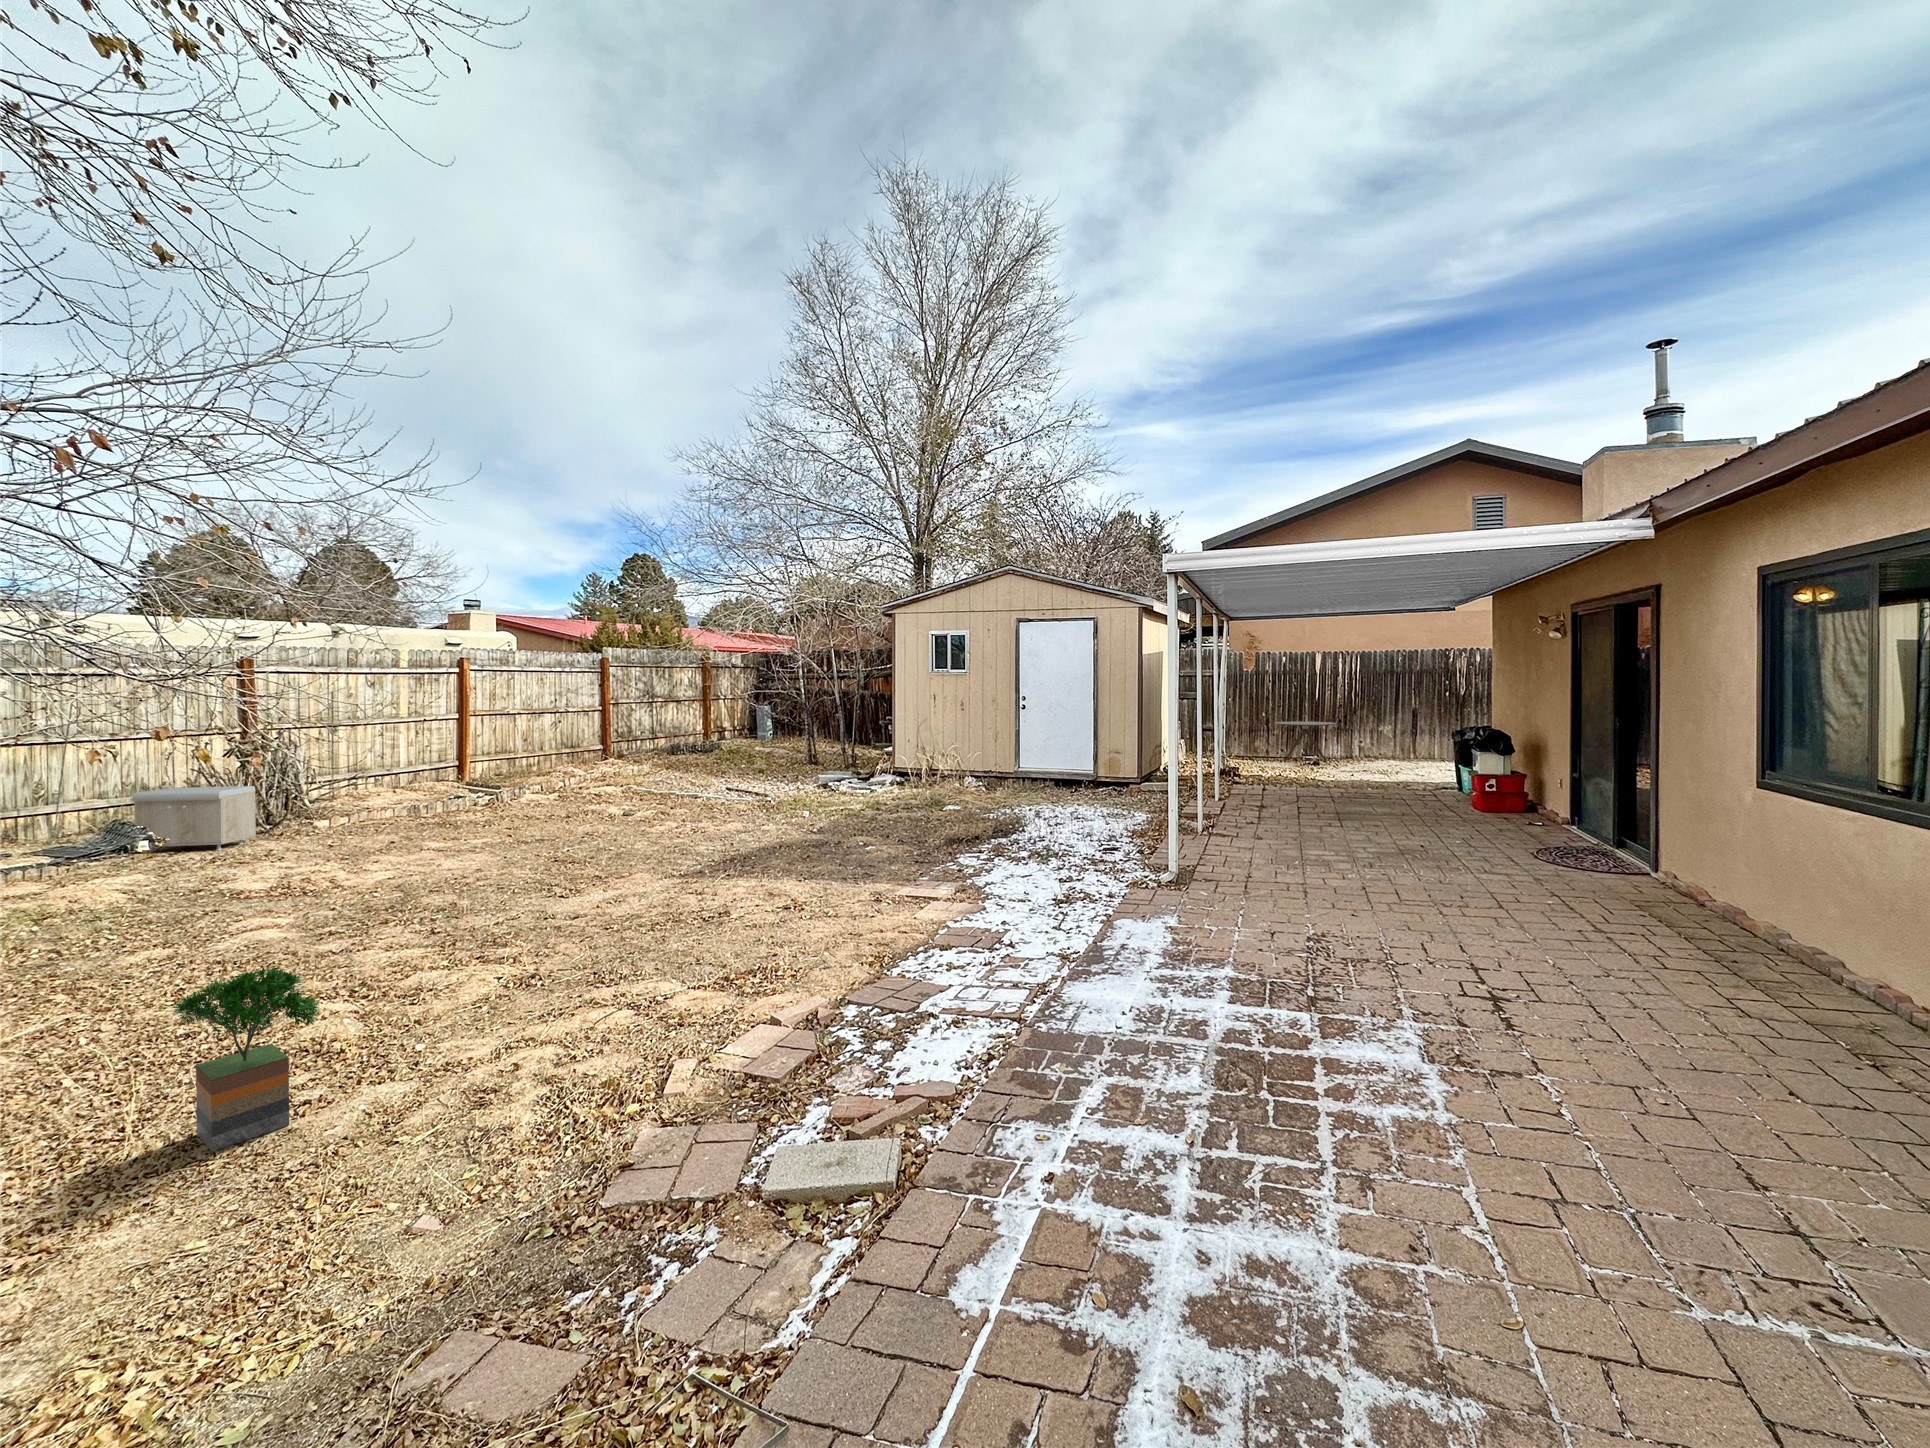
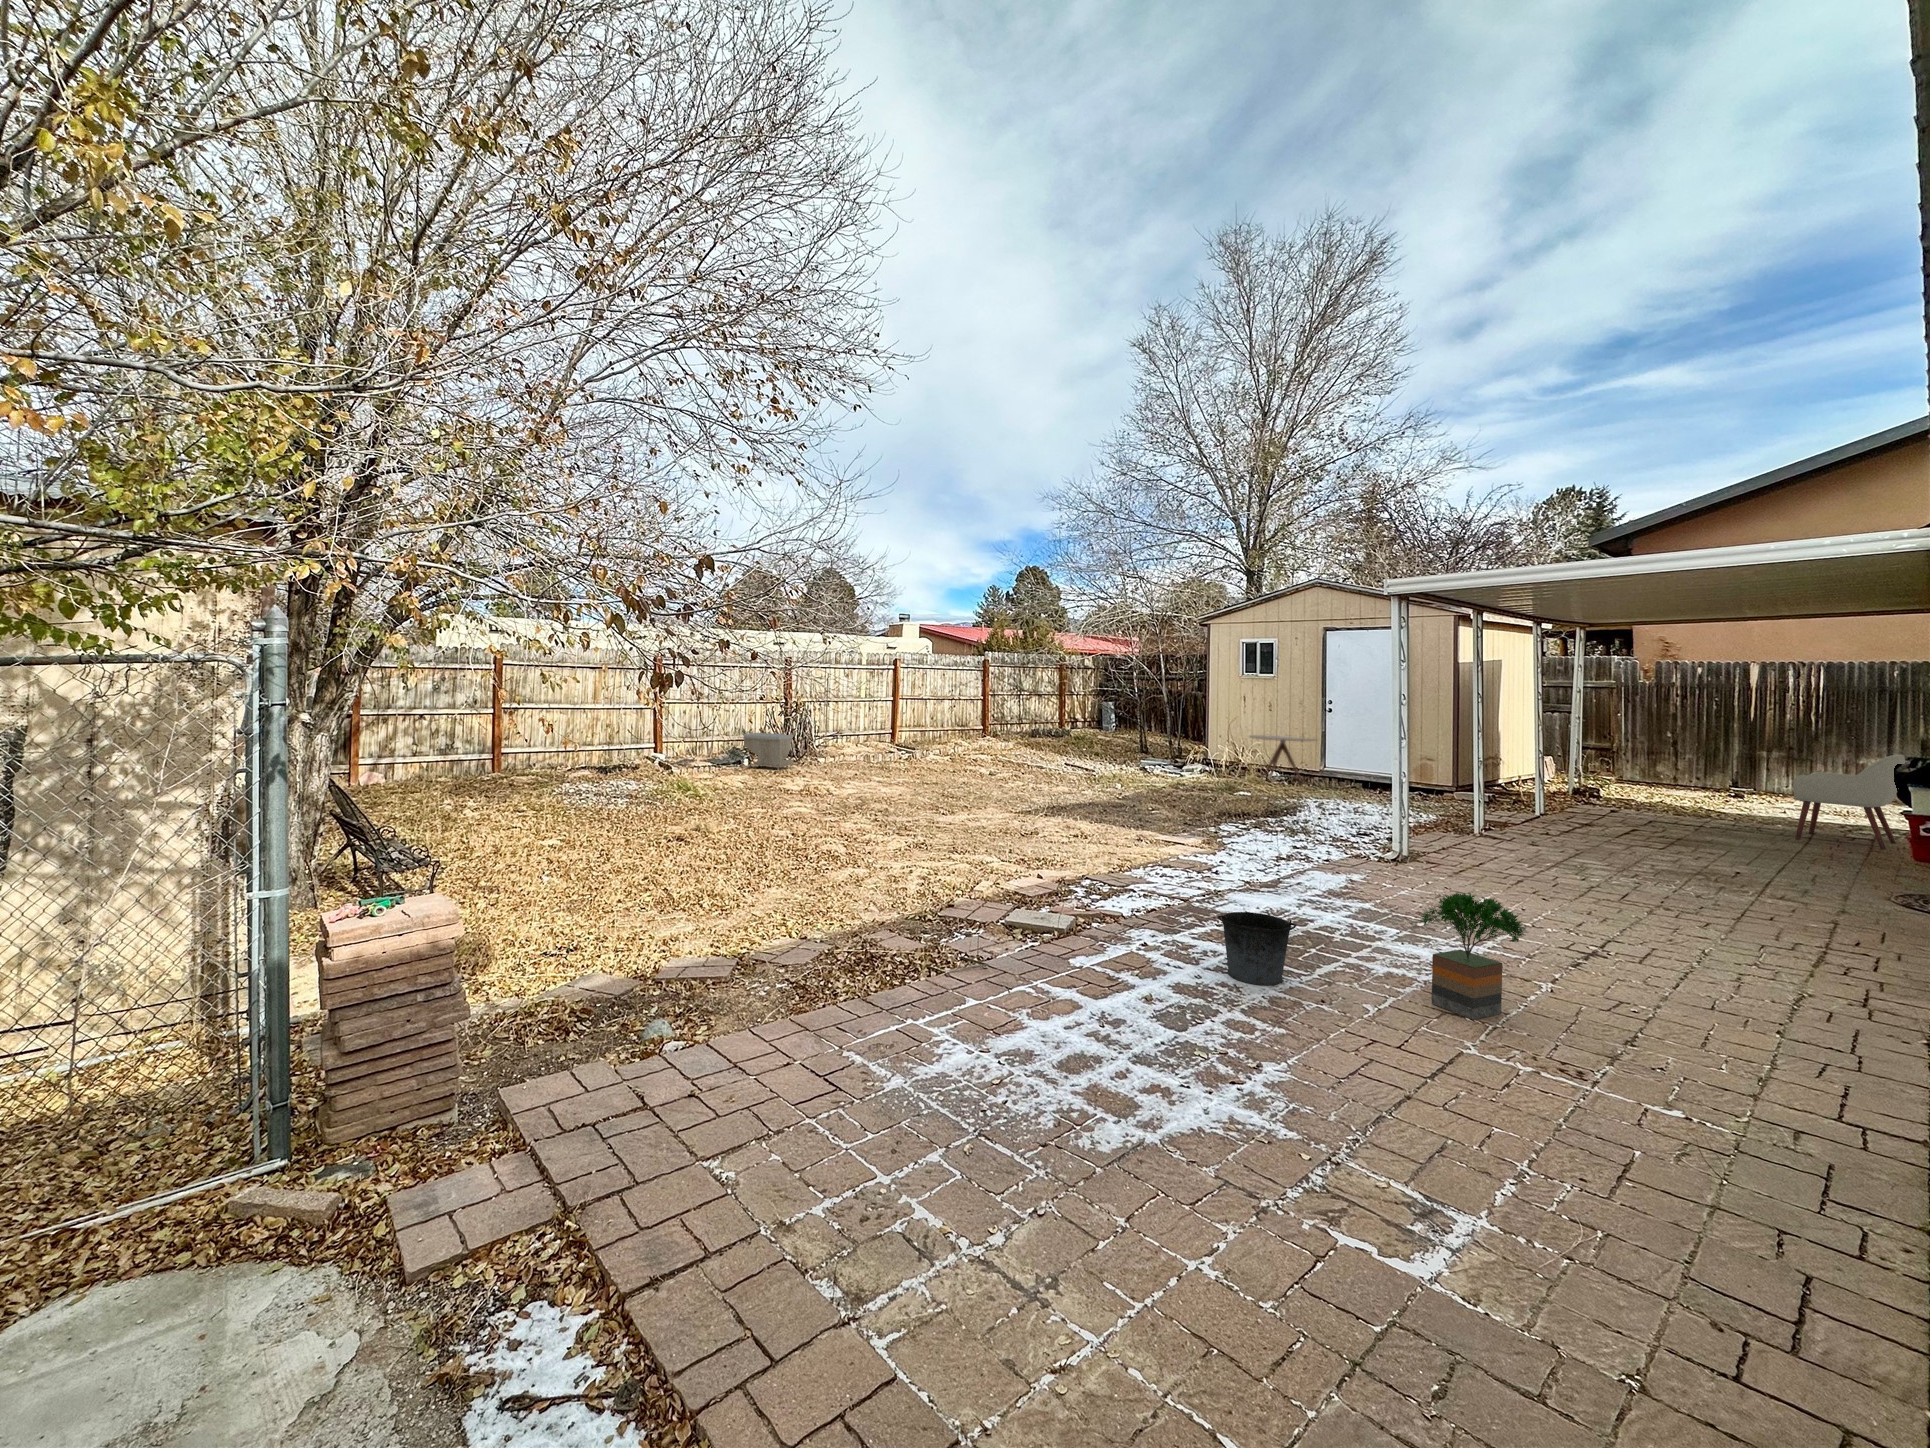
round table: present [1275,722,1336,764] -> present [1249,735,1316,782]
chair: none [1399,724,1463,803] -> present [1794,754,1905,849]
potted tree: present [171,967,320,1152] -> present [1421,893,1526,1020]
bucket: none [1222,1079,1353,1239] -> present [1217,912,1296,985]

